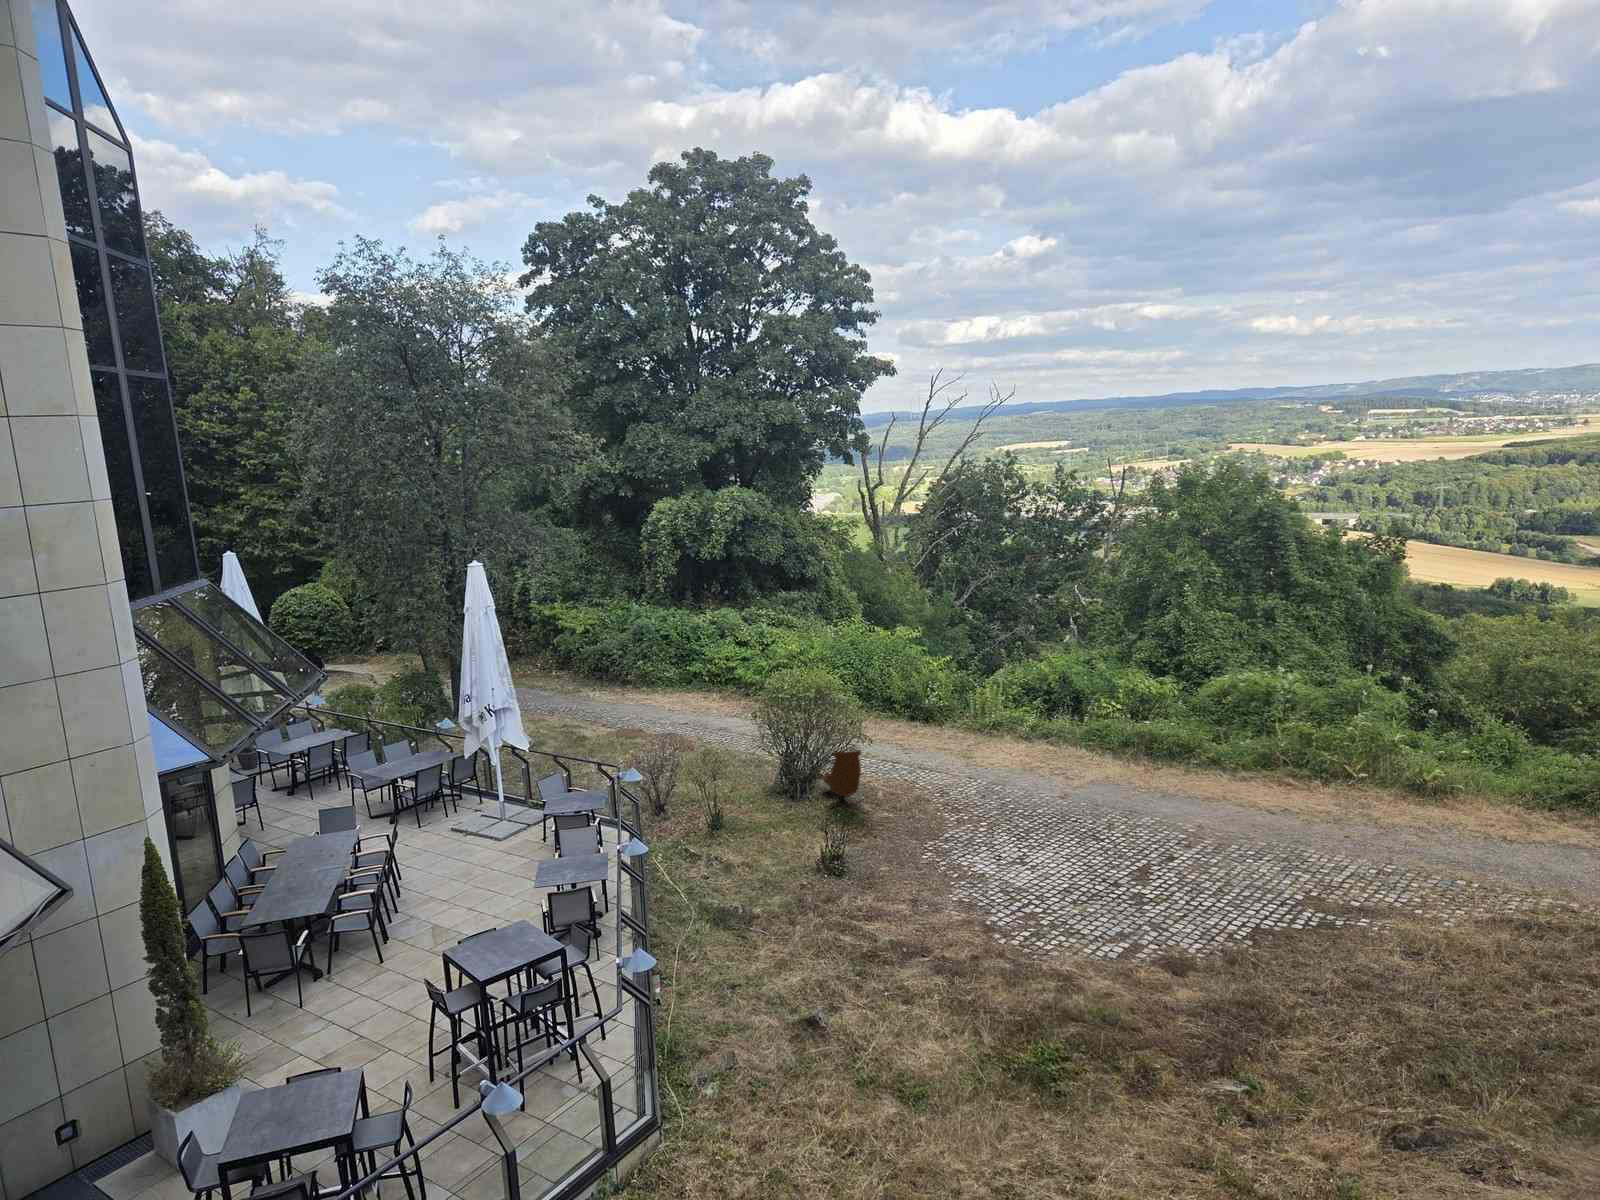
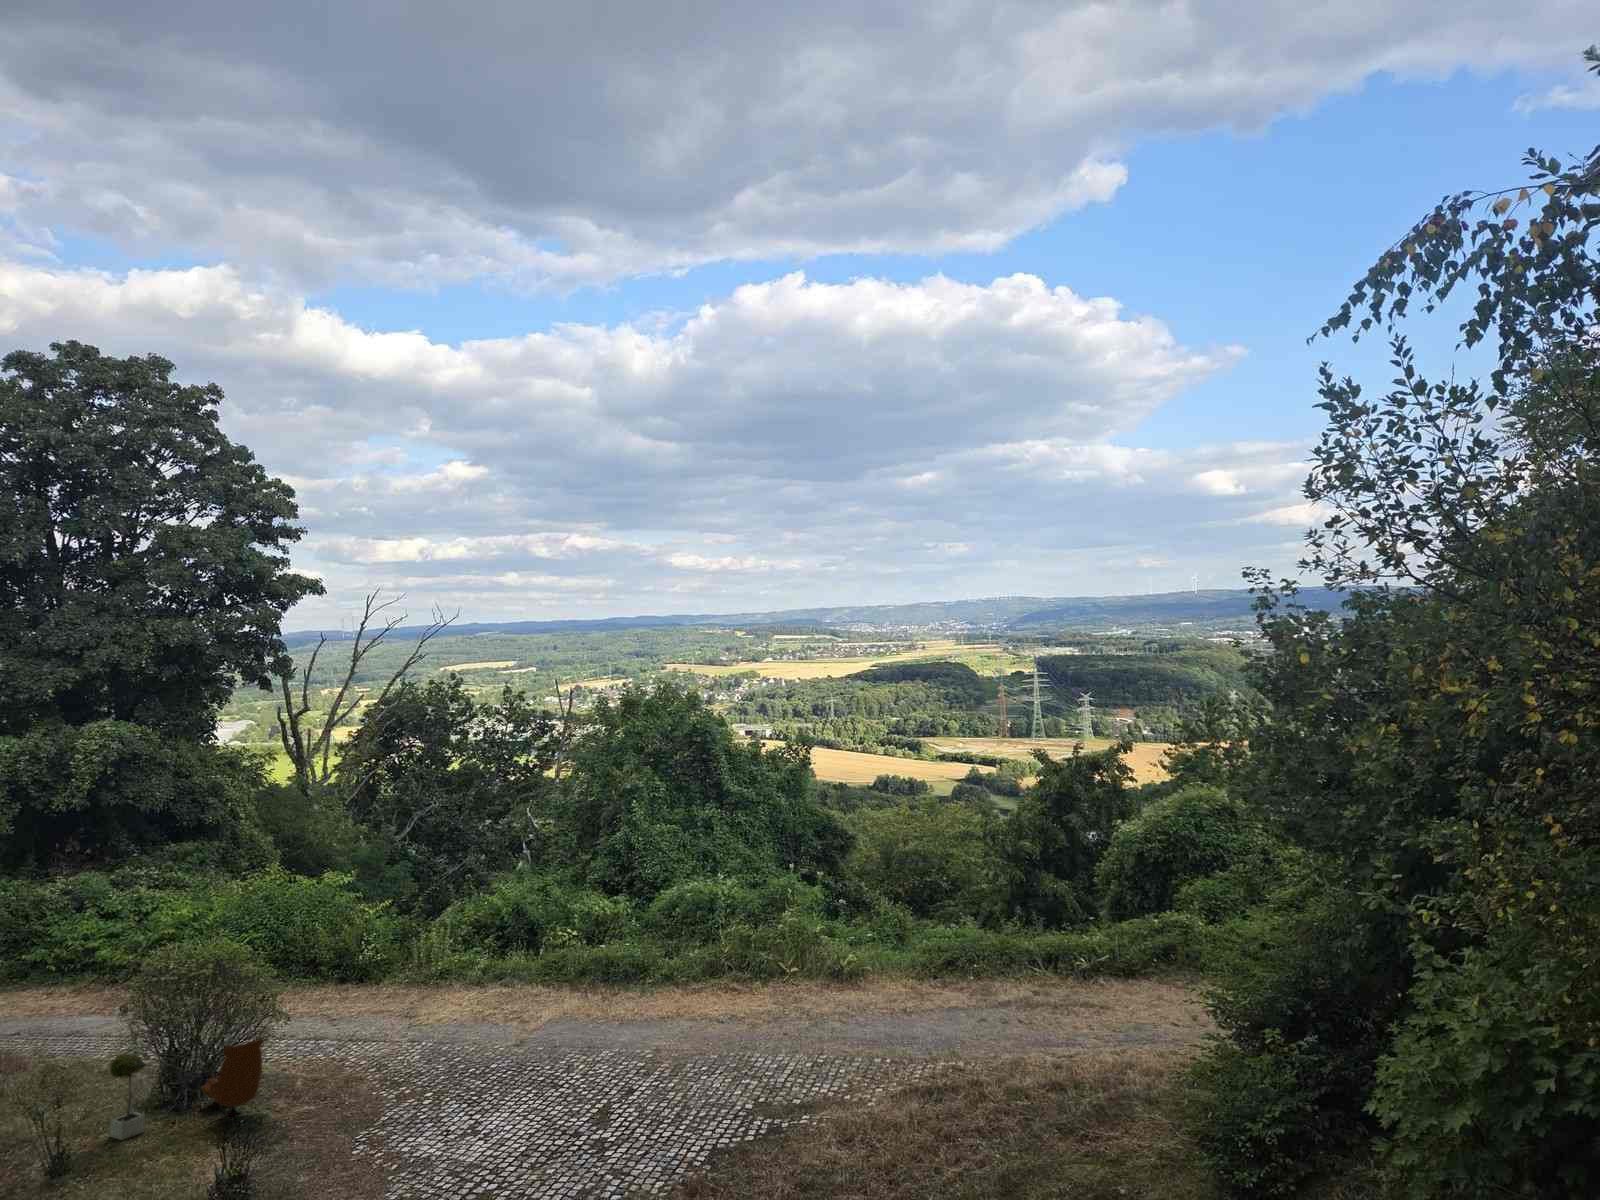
potted tree: none [763,743,787,803] -> present [110,1053,147,1140]

